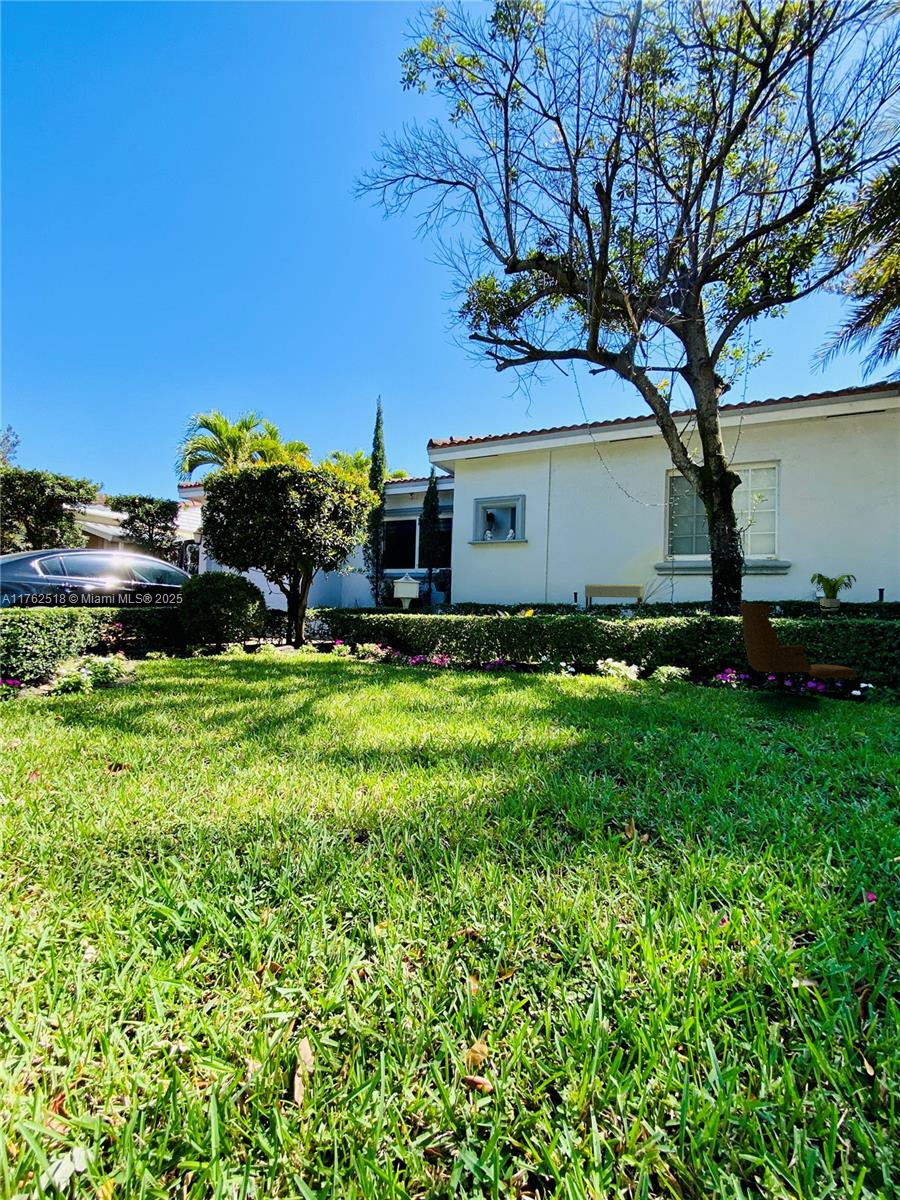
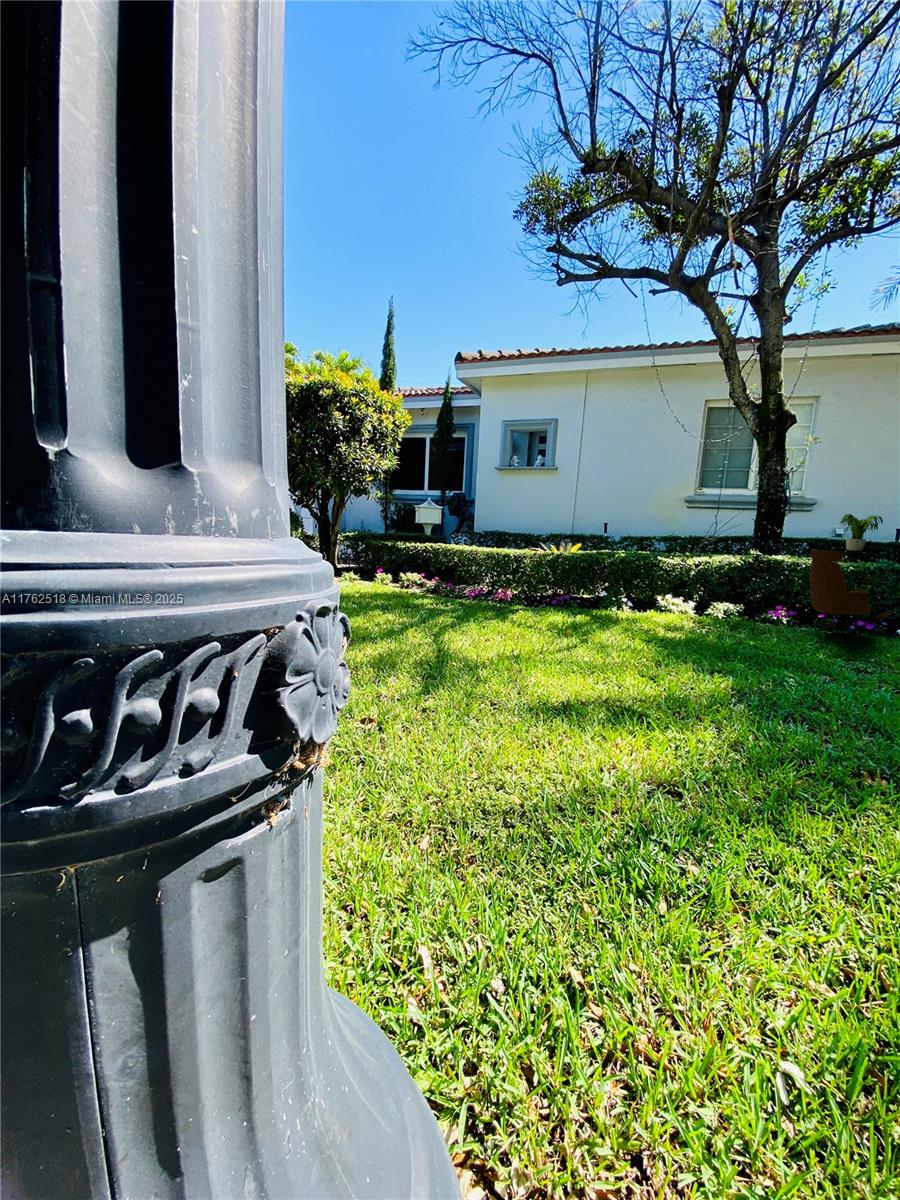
bench: present [585,584,643,608] -> none [615,515,673,542]

